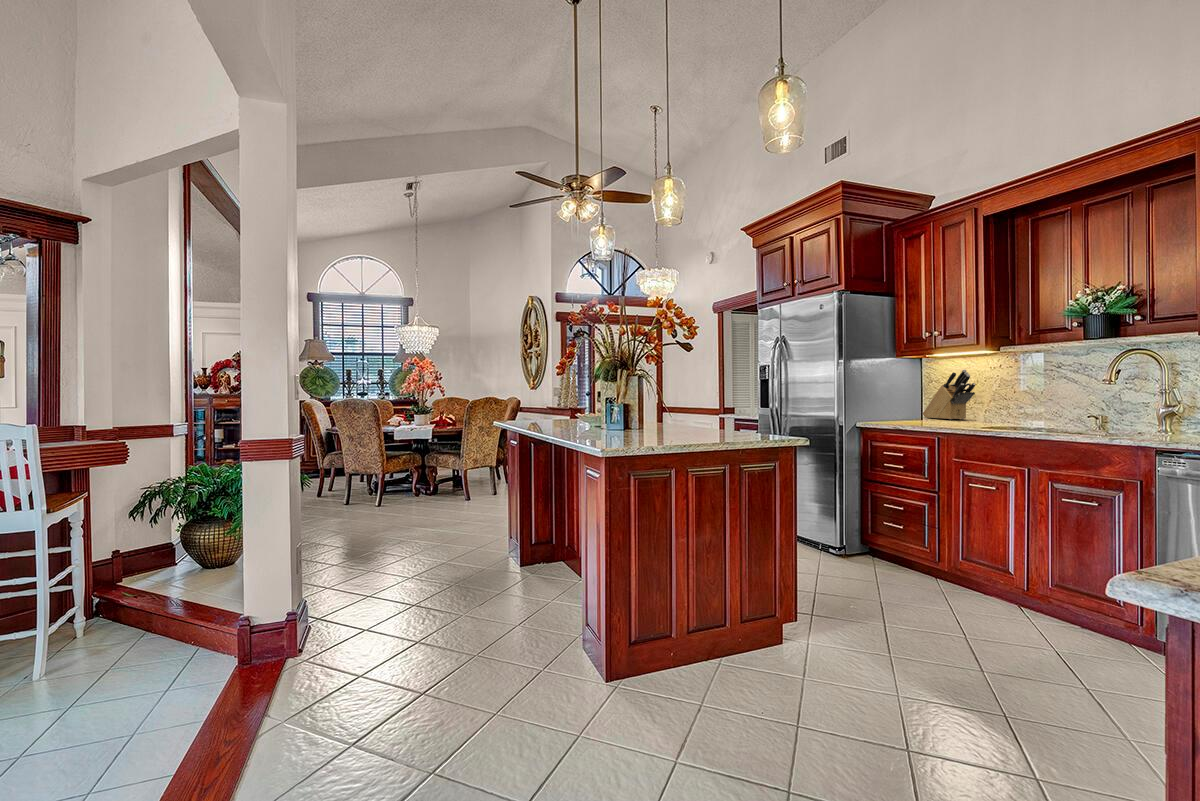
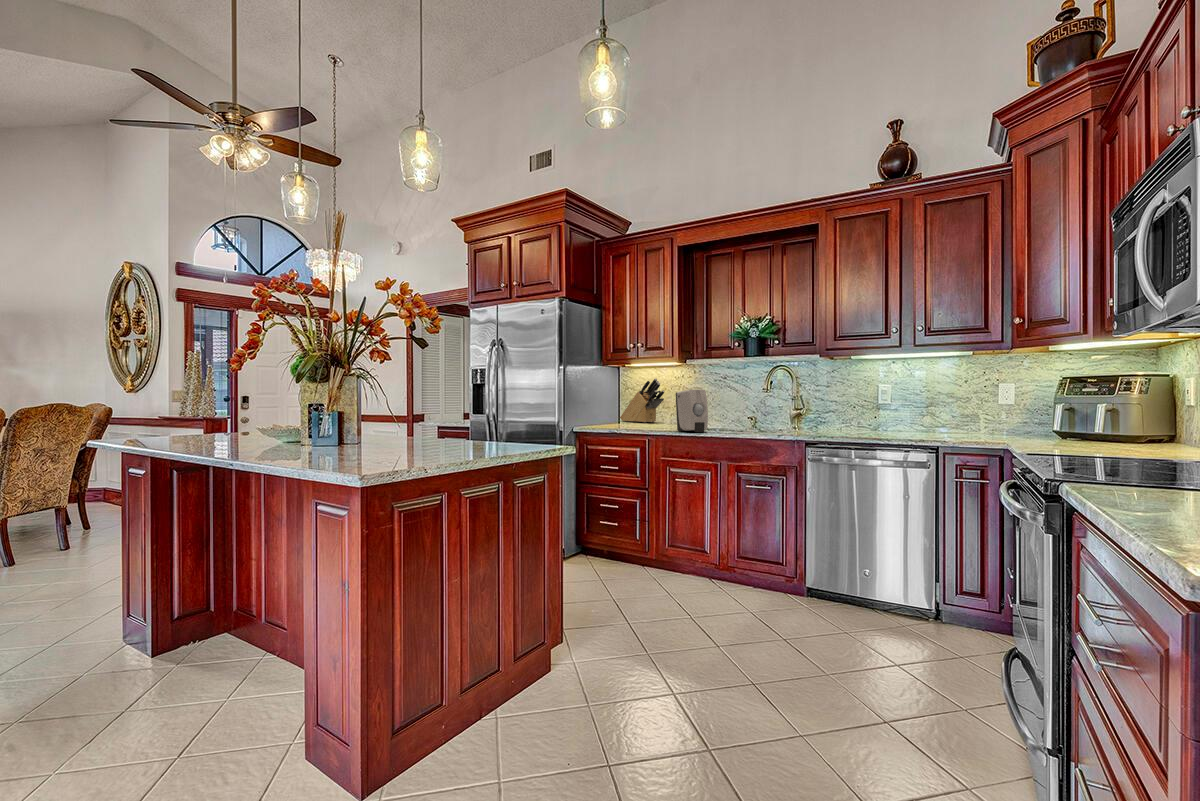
soap dispenser: none [973,381,1014,432] -> present [676,390,708,432]

